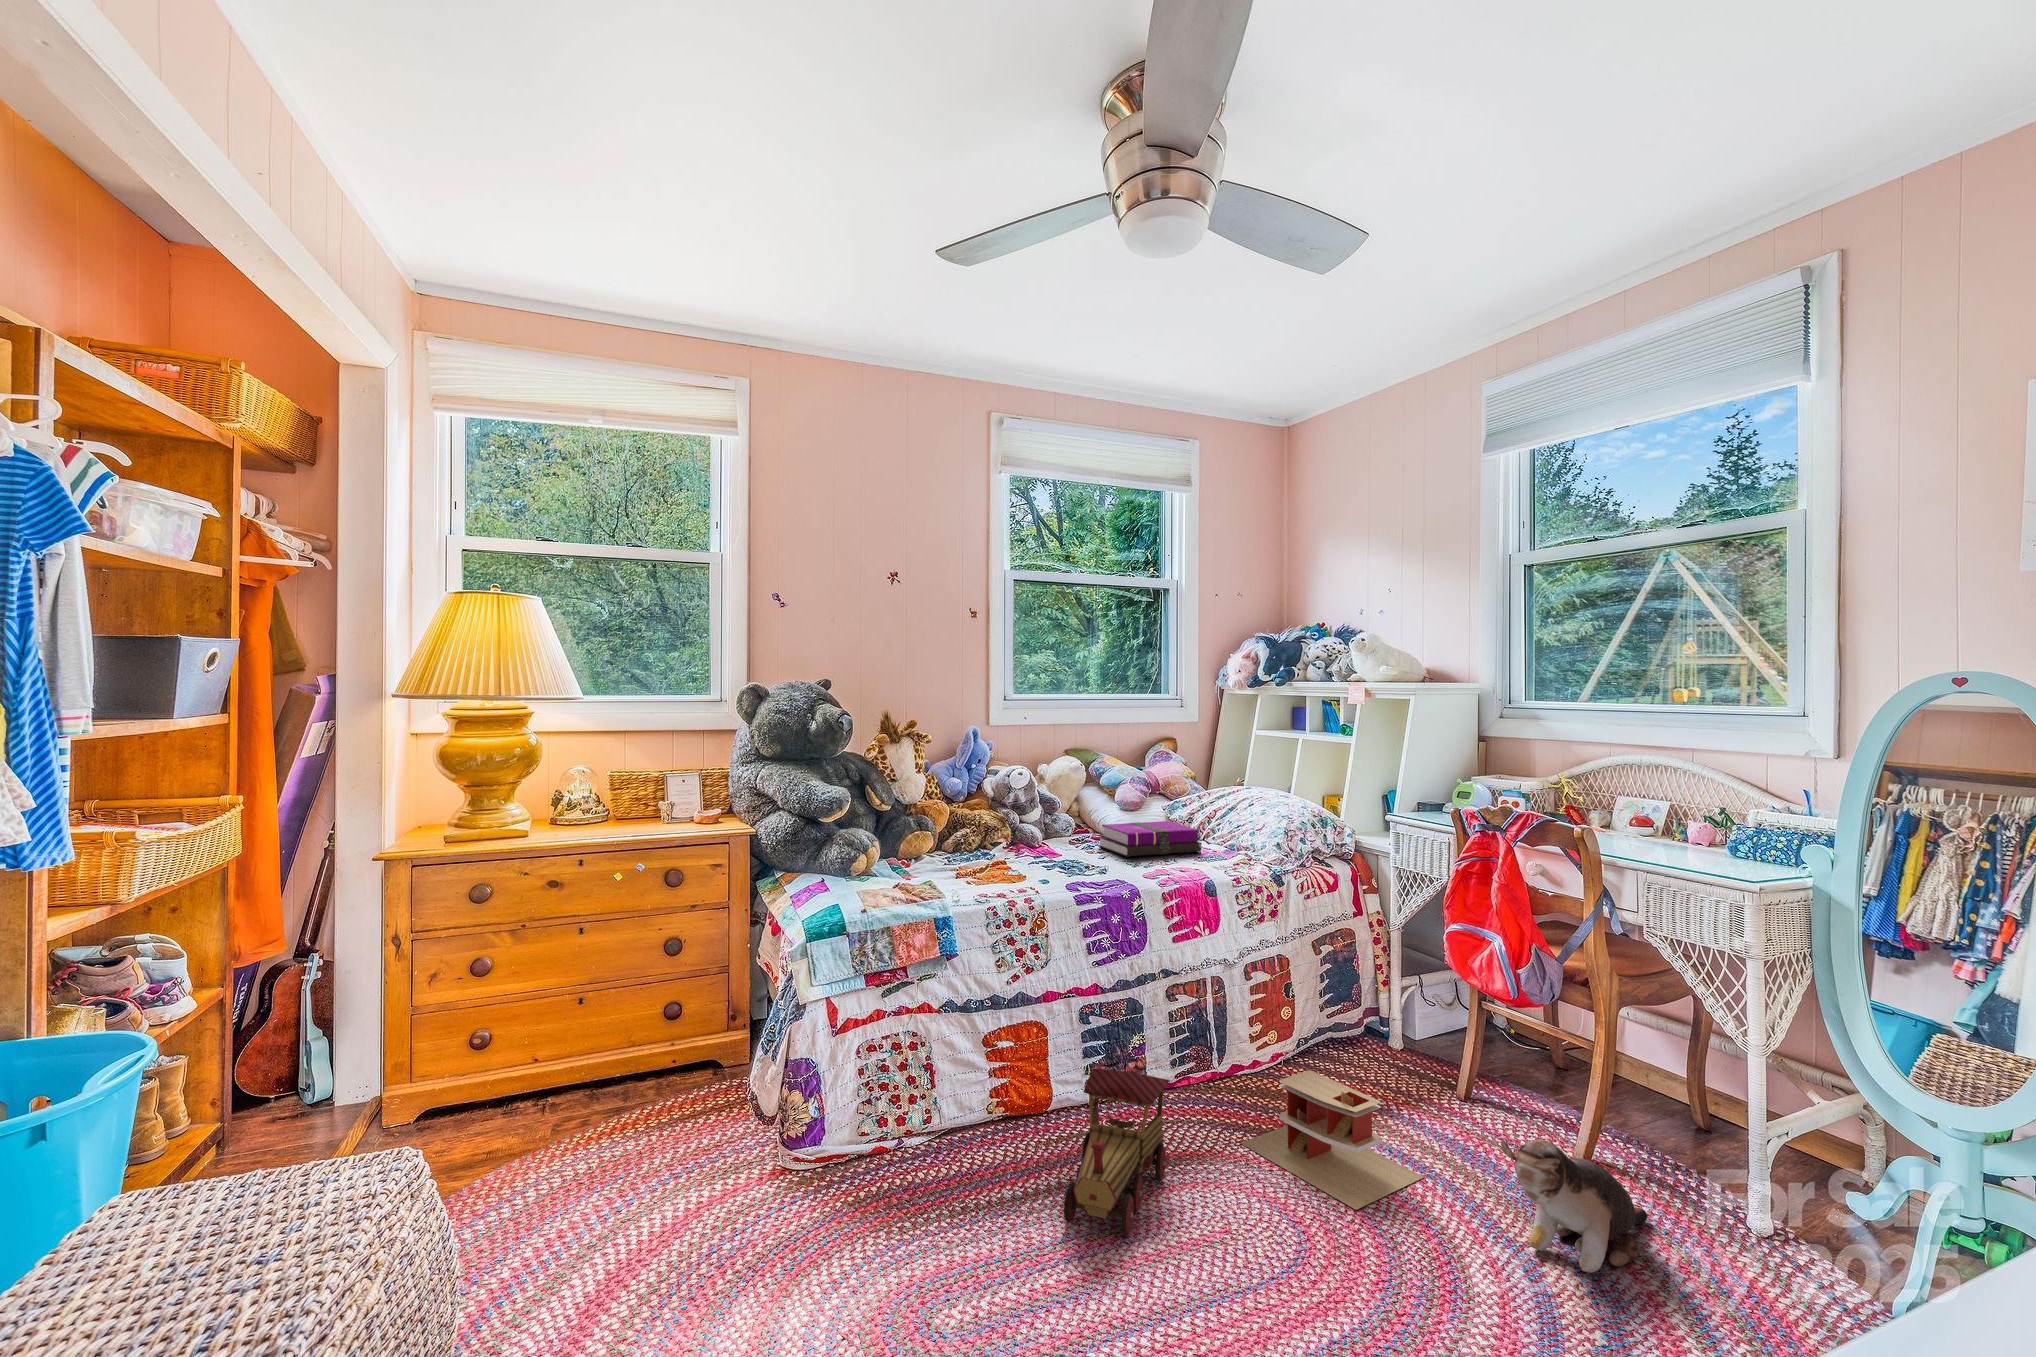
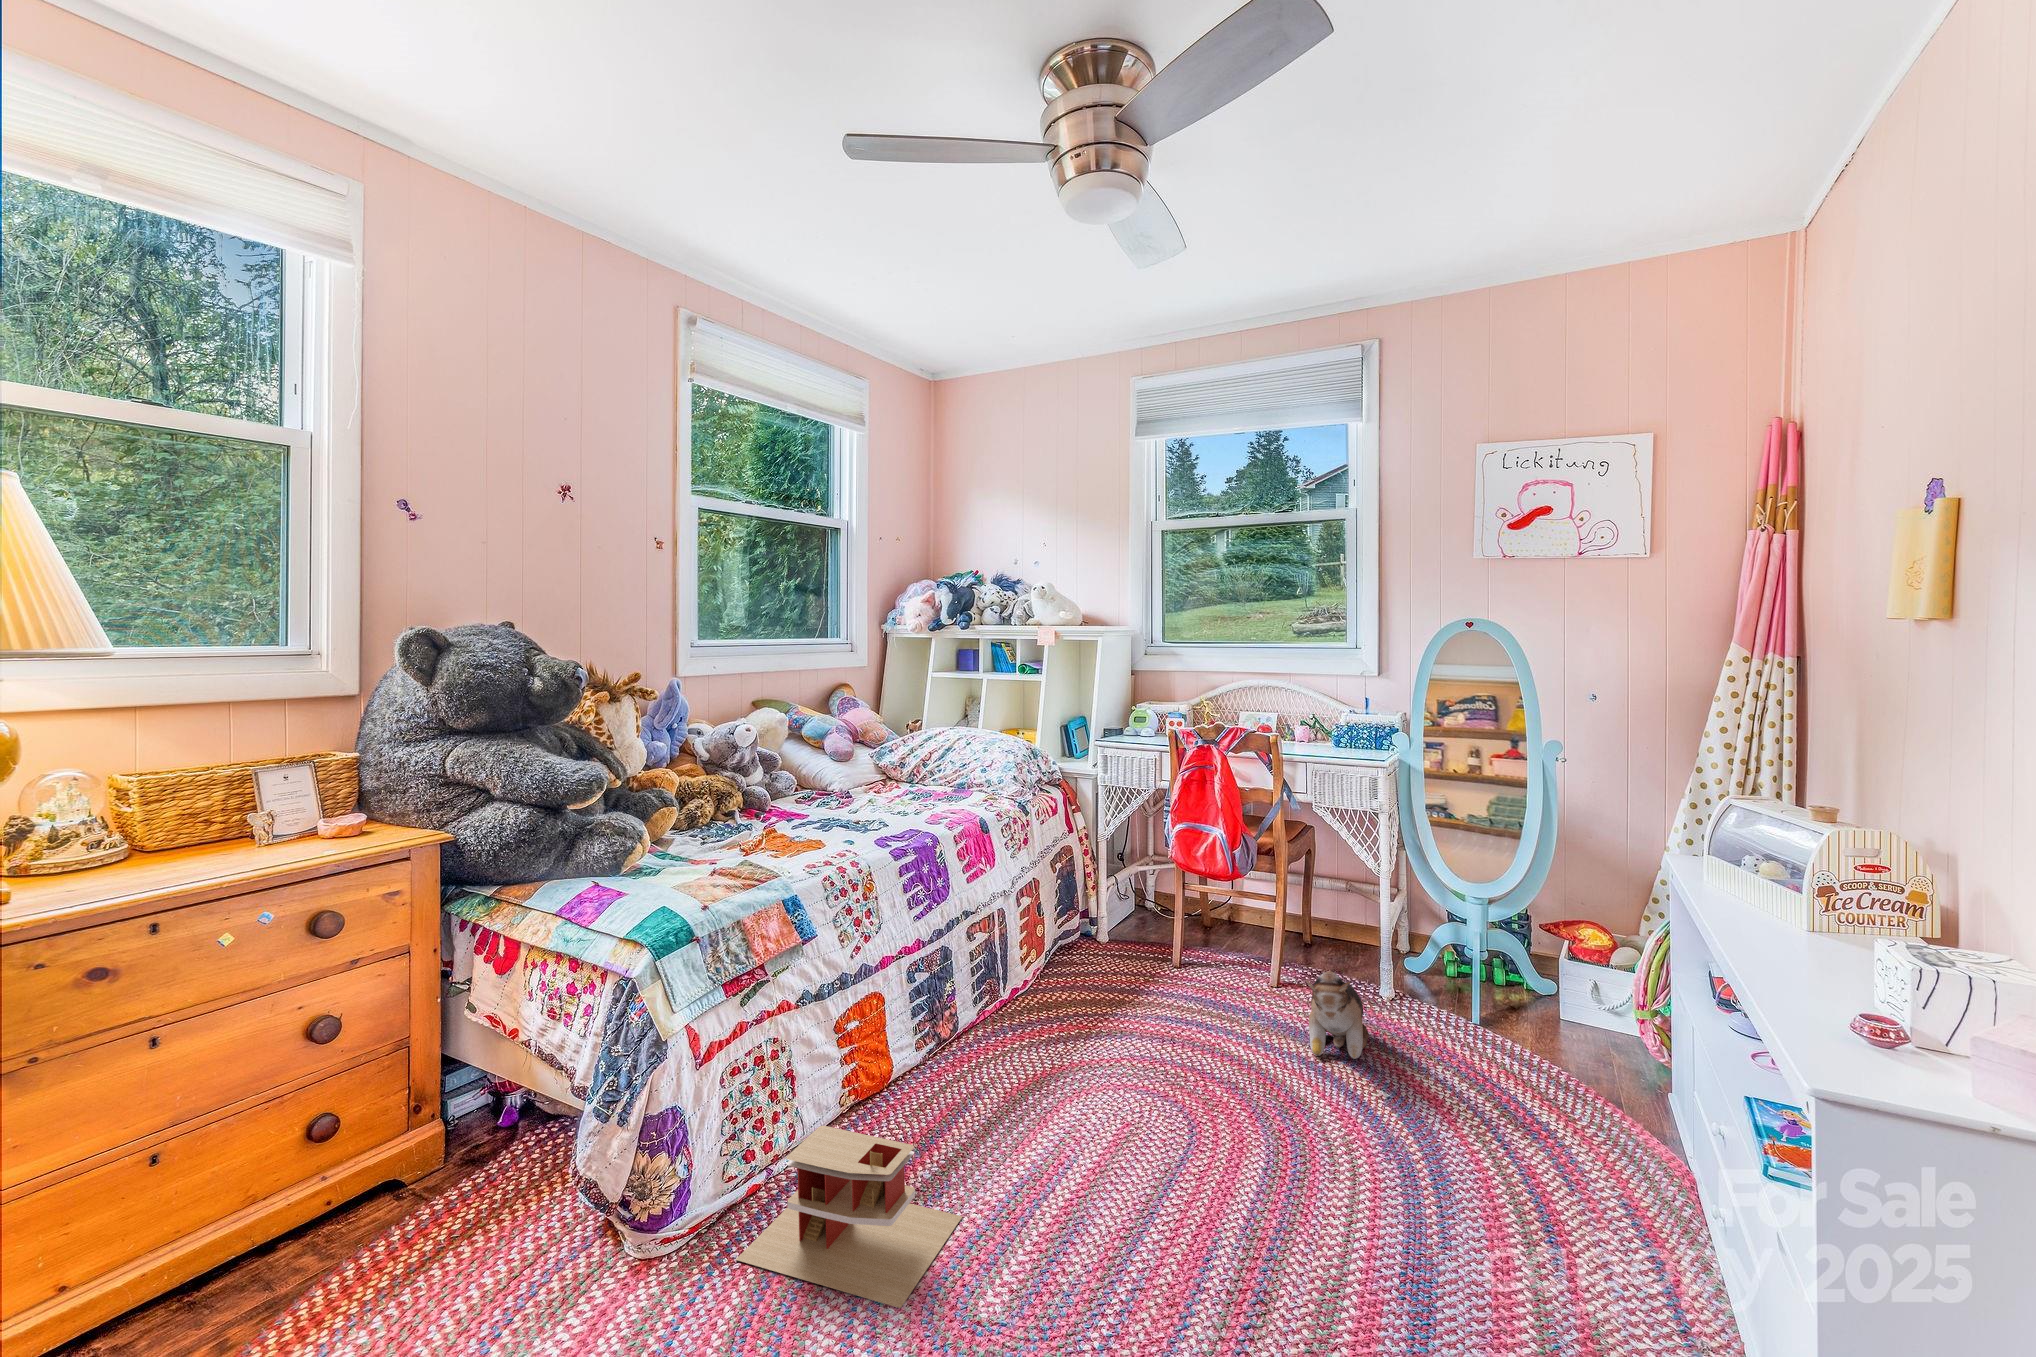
notebook: present [1099,821,1201,857] -> none [841,769,946,808]
toy train: present [1064,1068,1170,1236] -> none [962,1010,1071,1175]
toy house: present [1241,1070,1424,1210] -> present [736,1126,962,1308]

